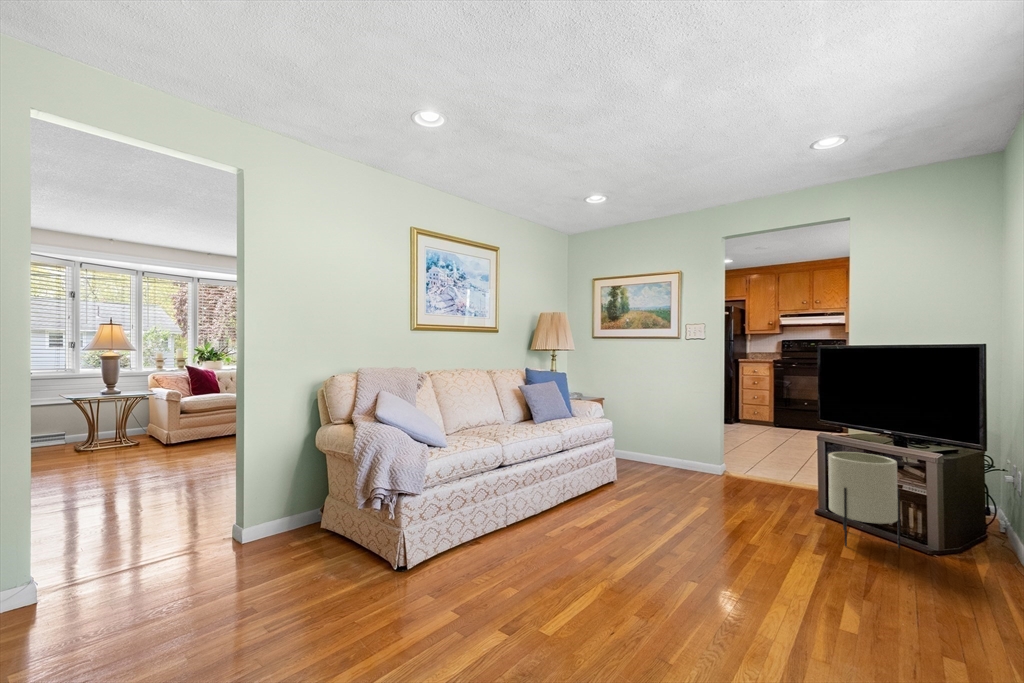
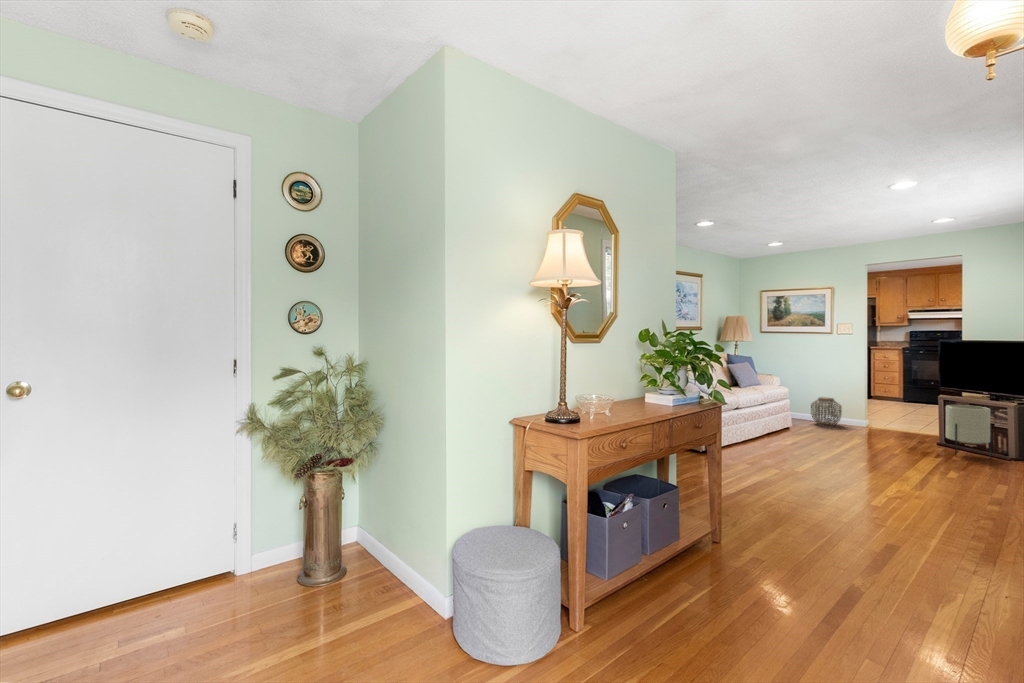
woven basket: none [650,431,690,474] -> present [811,397,842,426]

